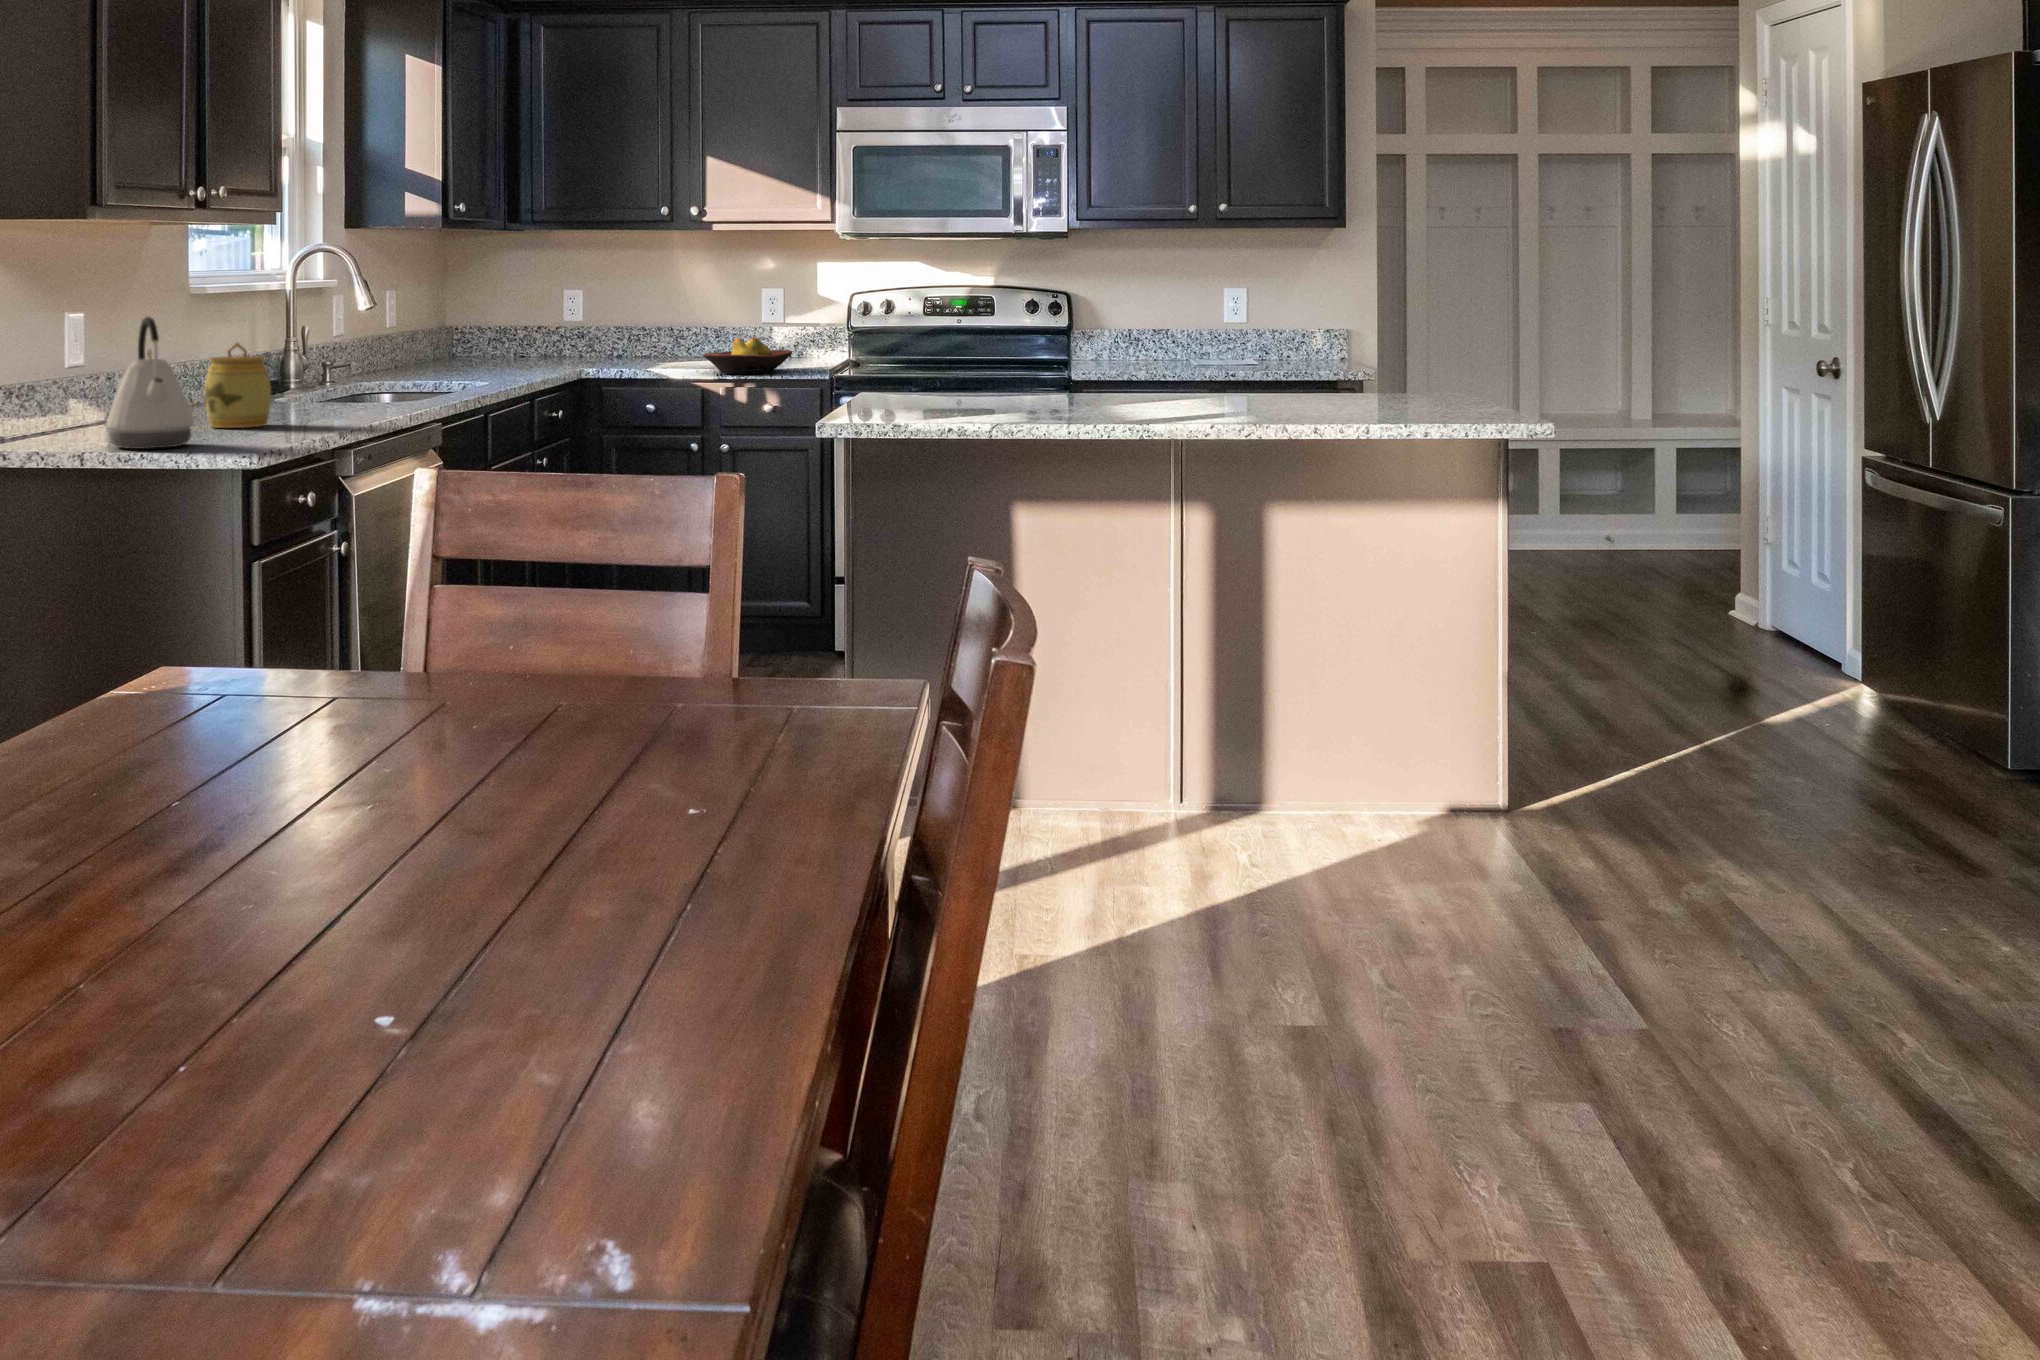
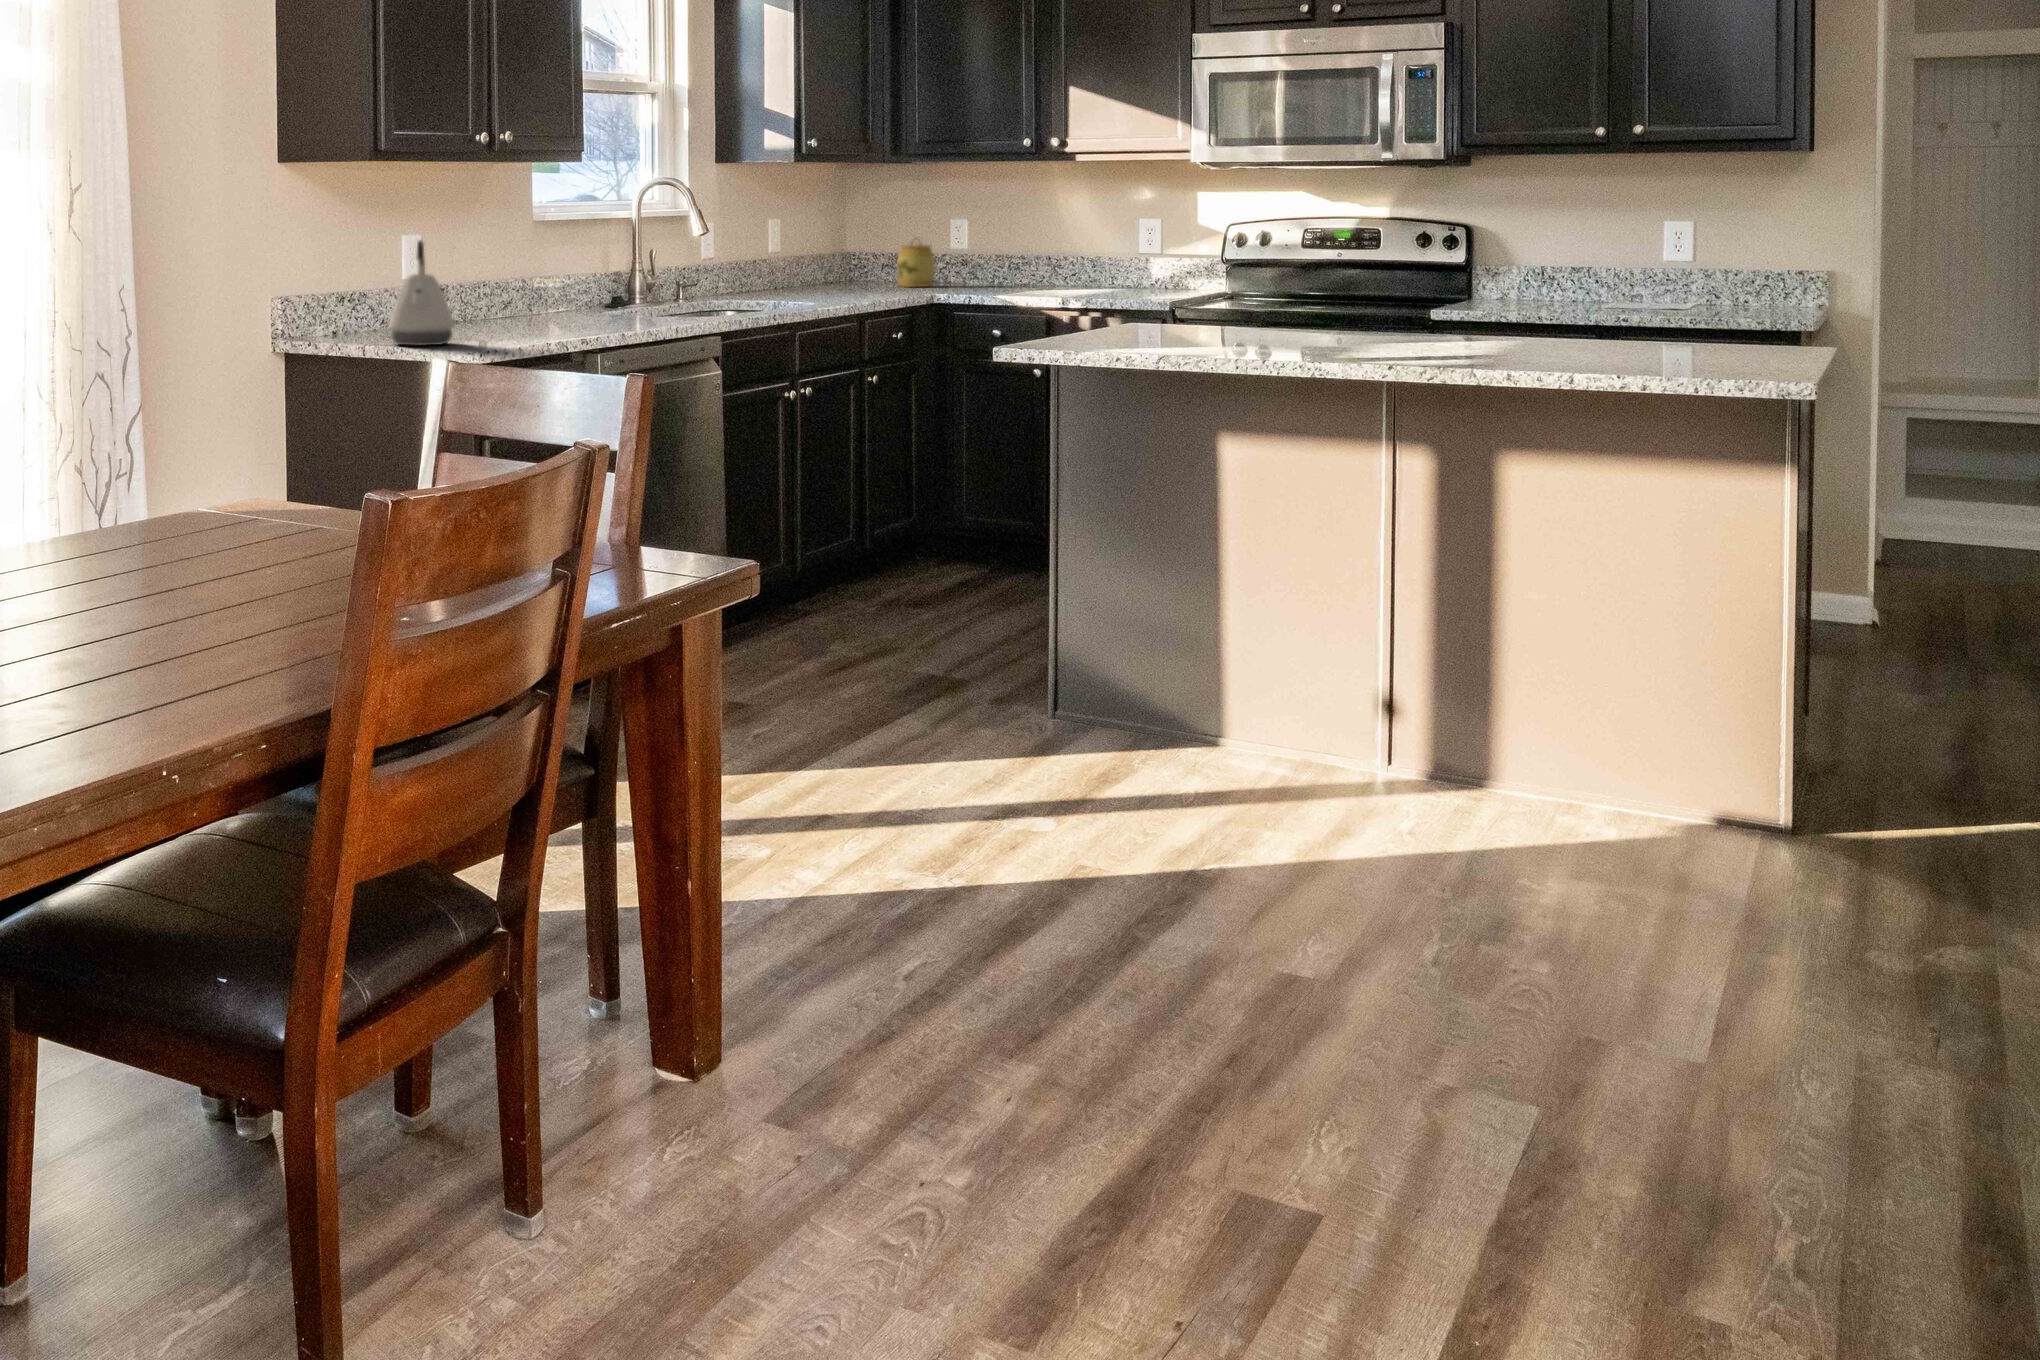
fruit bowl: present [703,337,792,374] -> none [1036,267,1137,303]
jar: present [204,343,271,428] -> present [897,239,935,287]

